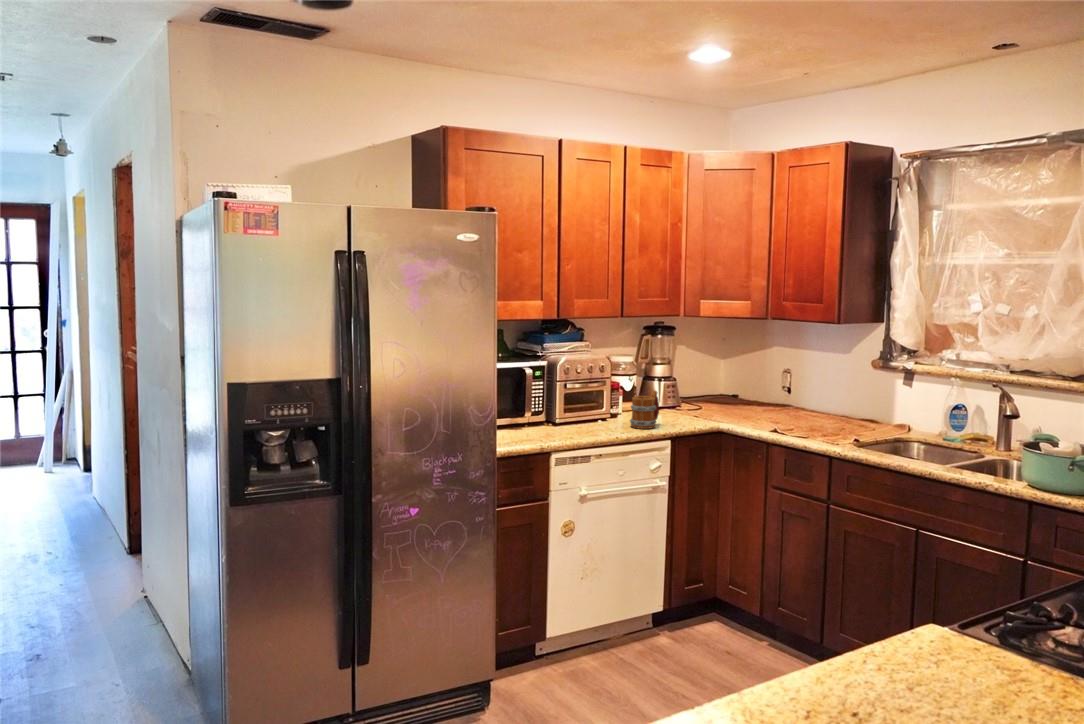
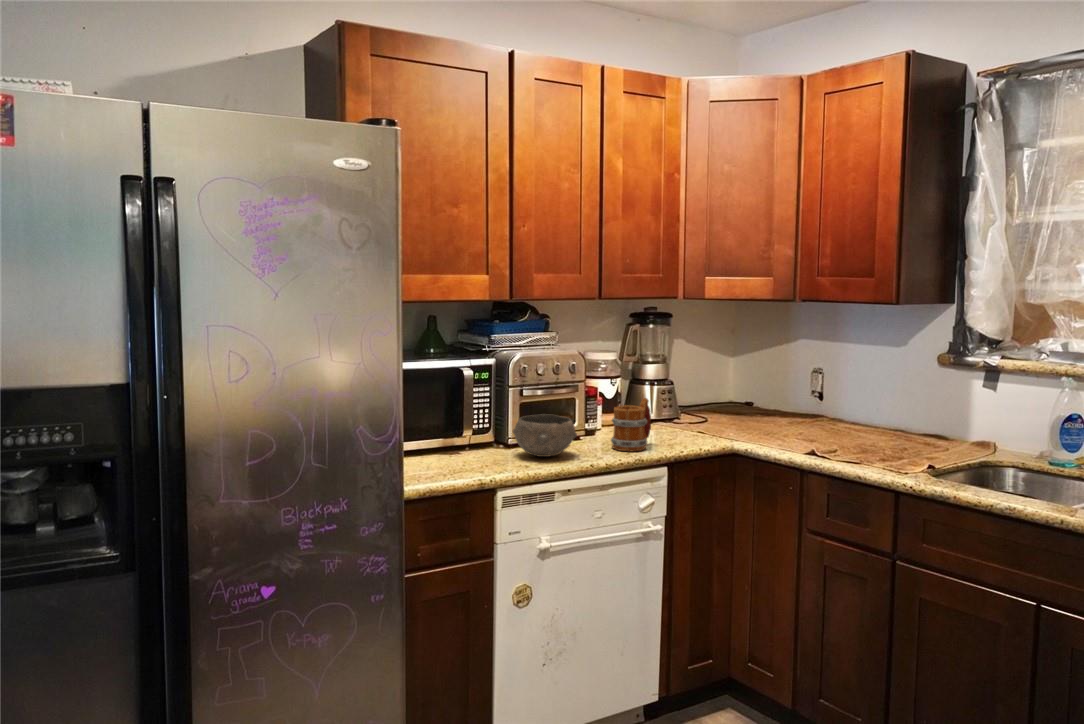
bowl: none [560,402,606,432] -> present [513,414,577,457]

